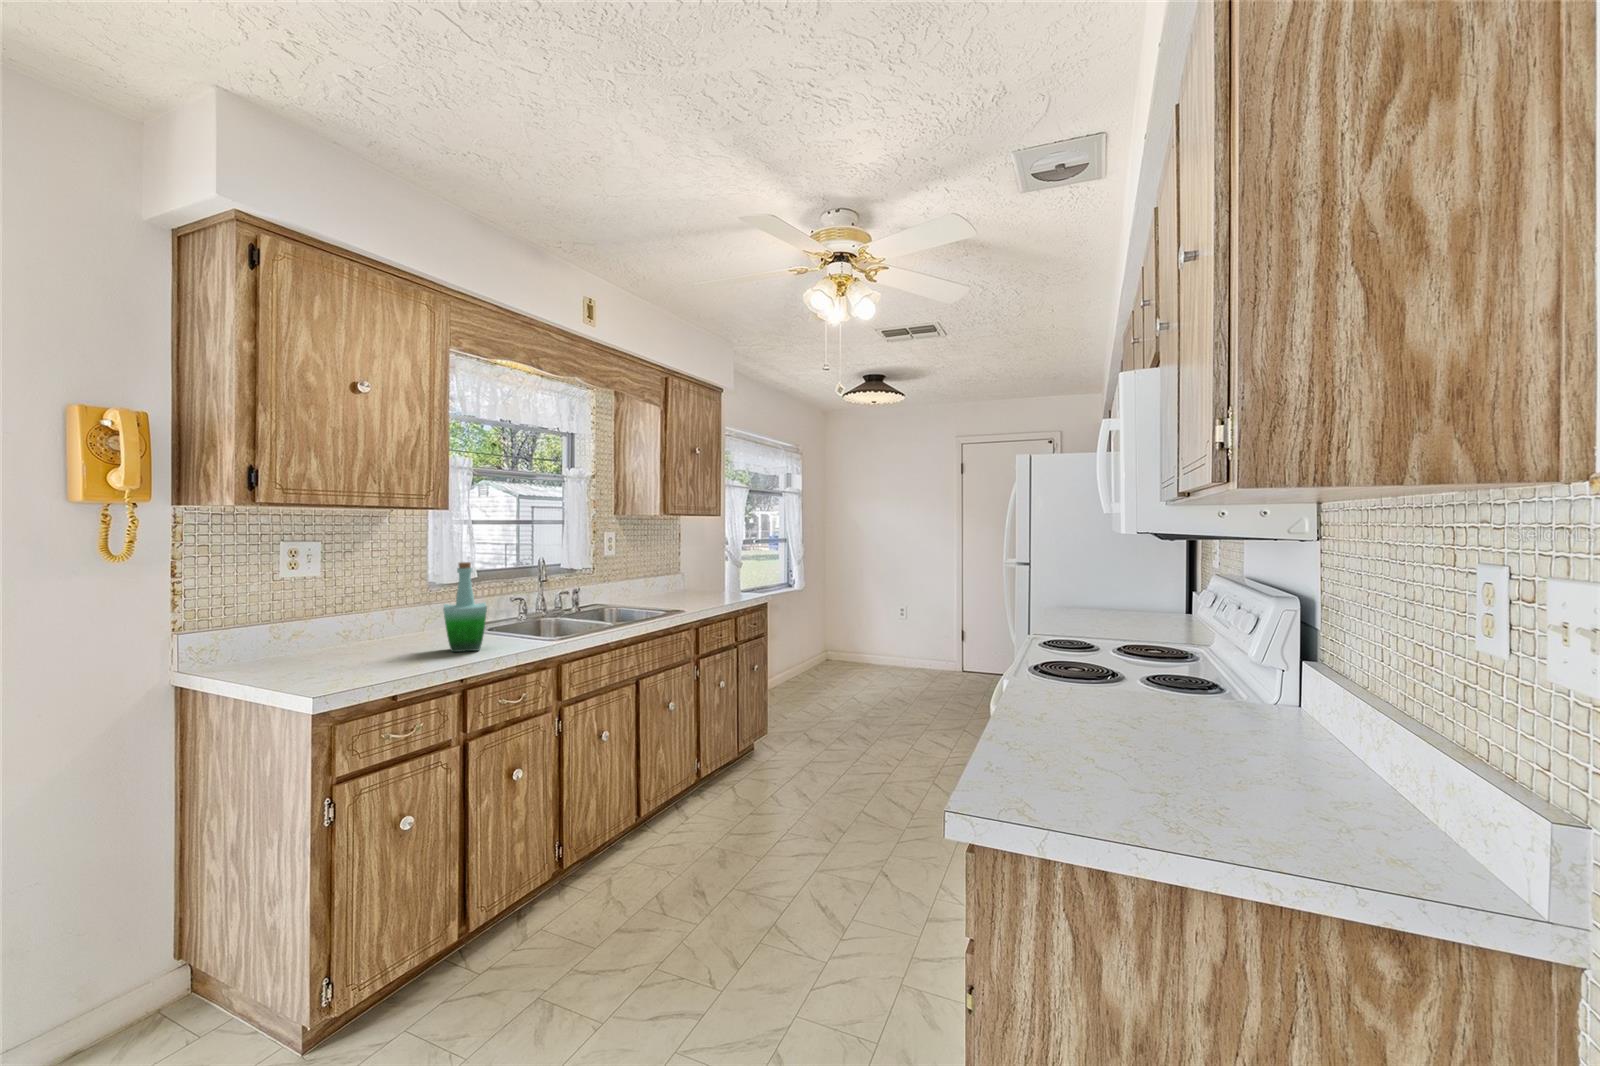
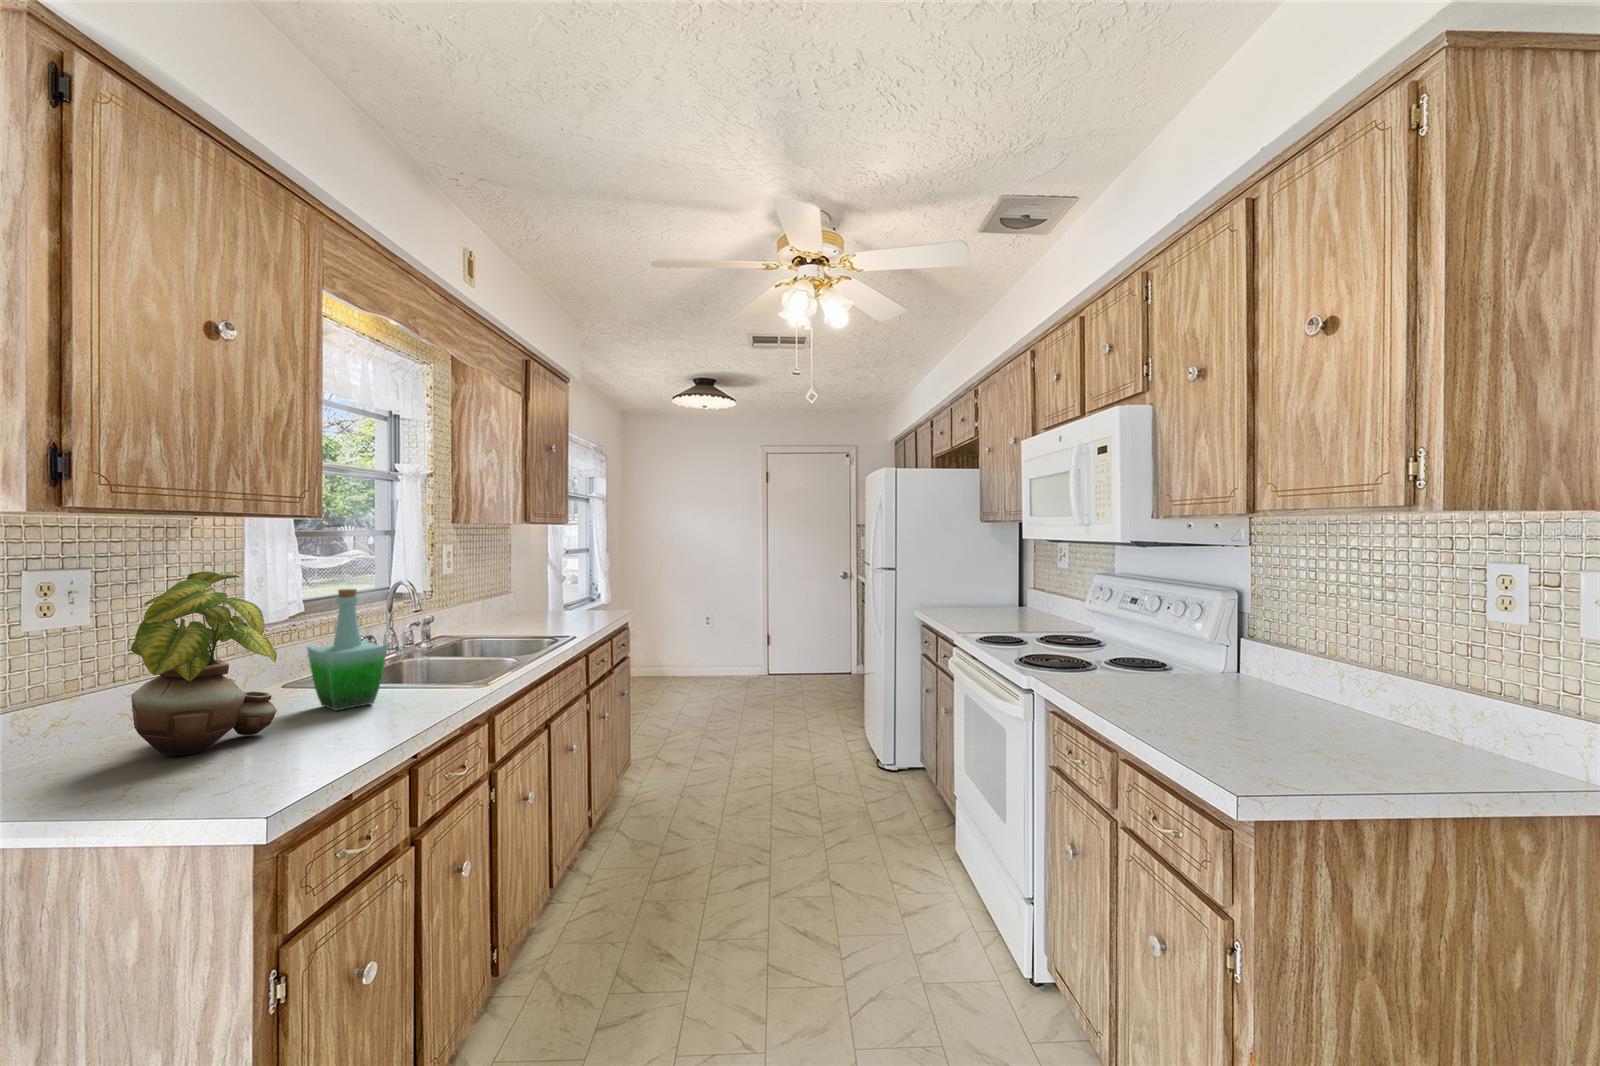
potted plant: none [292,546,401,667] -> present [131,571,277,756]

